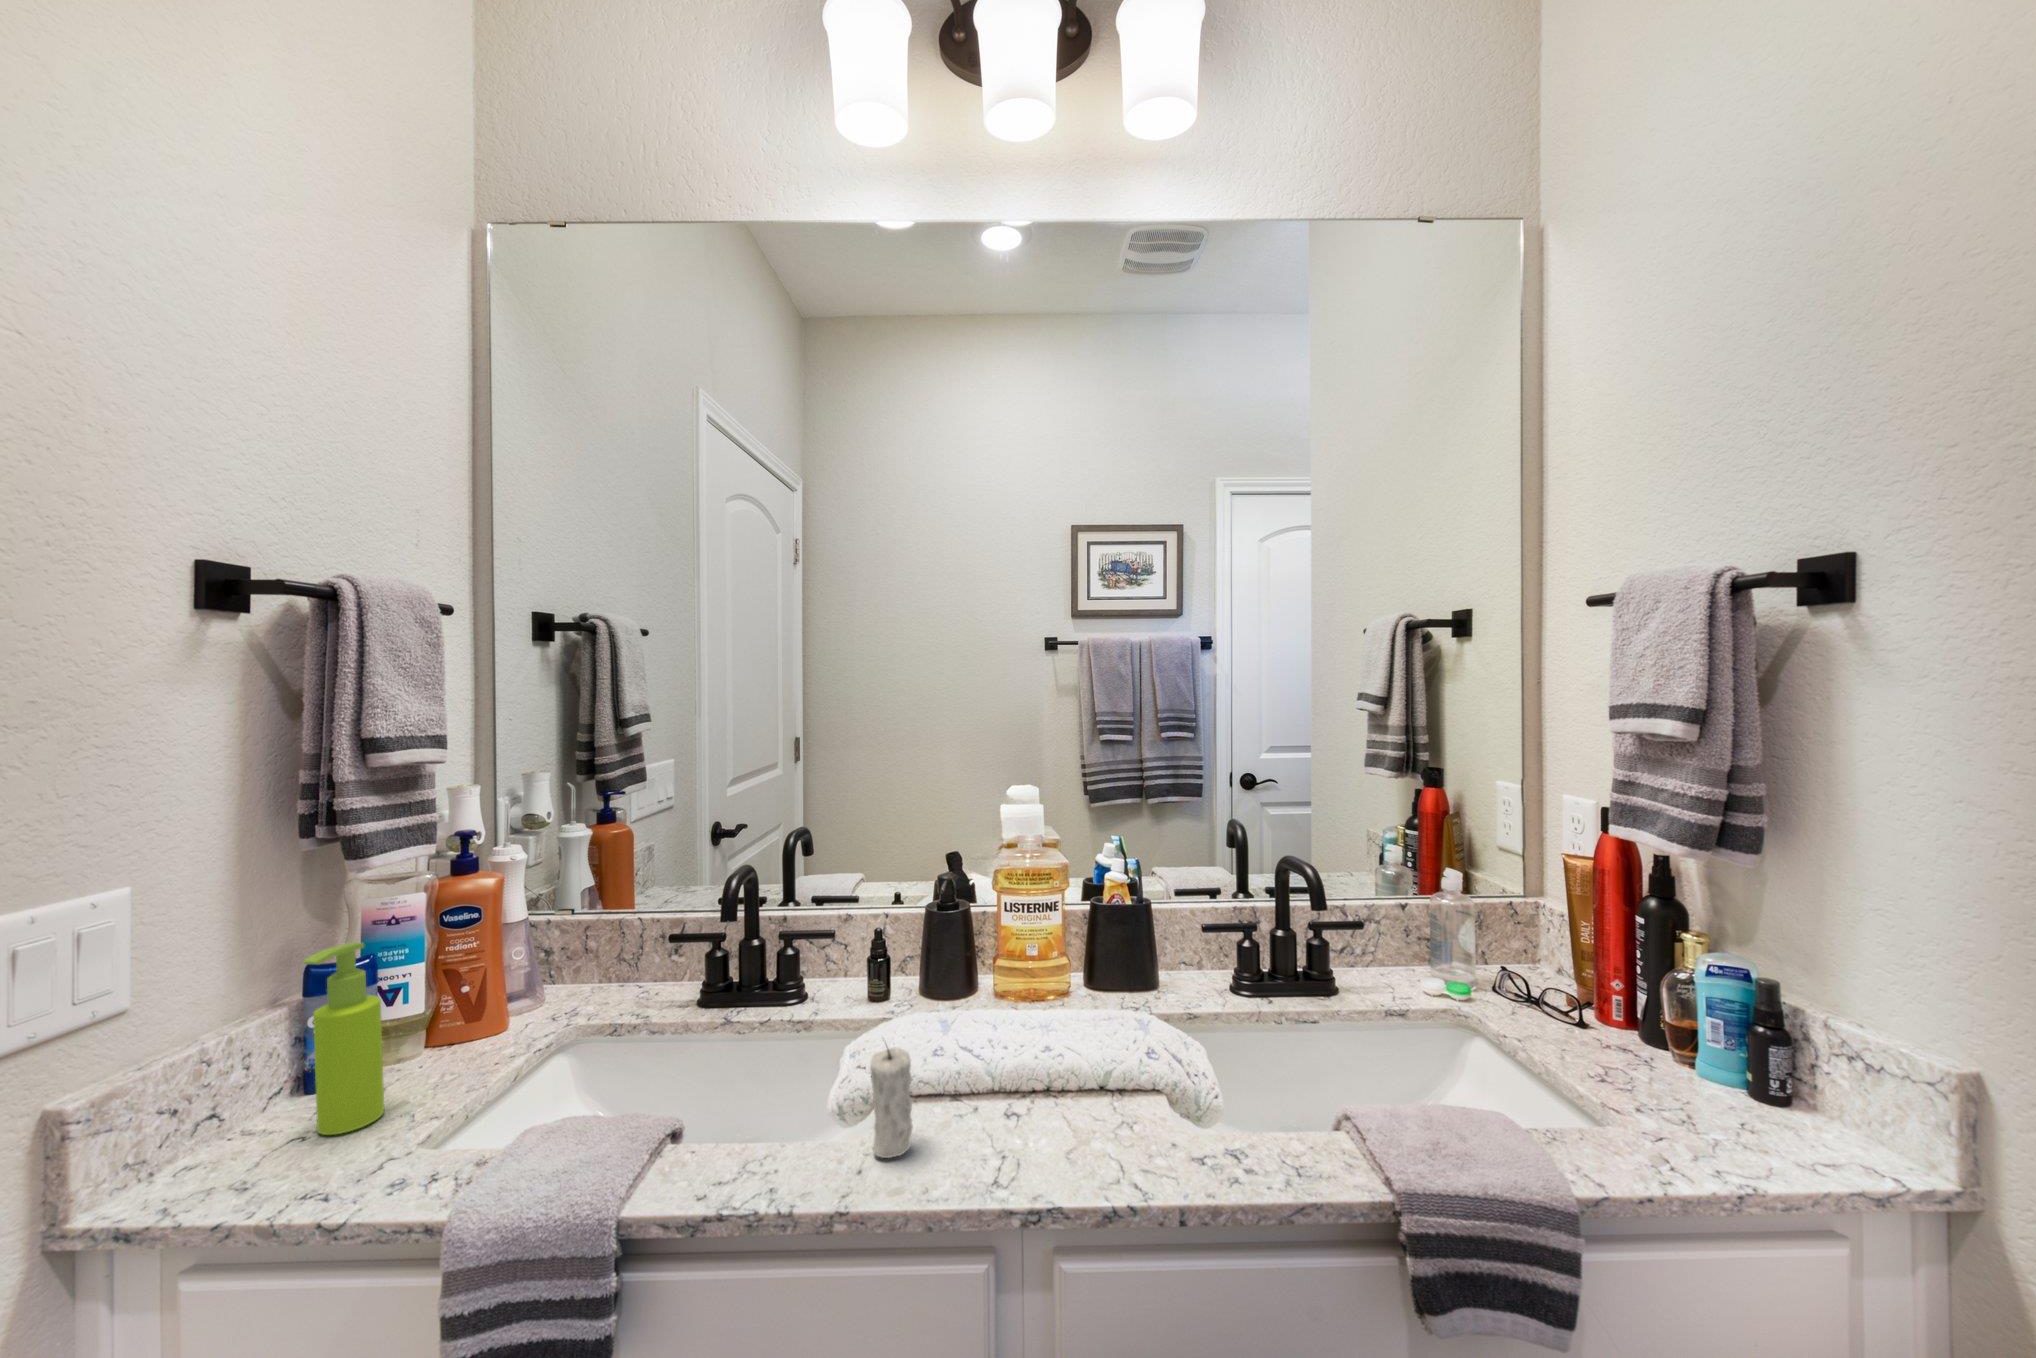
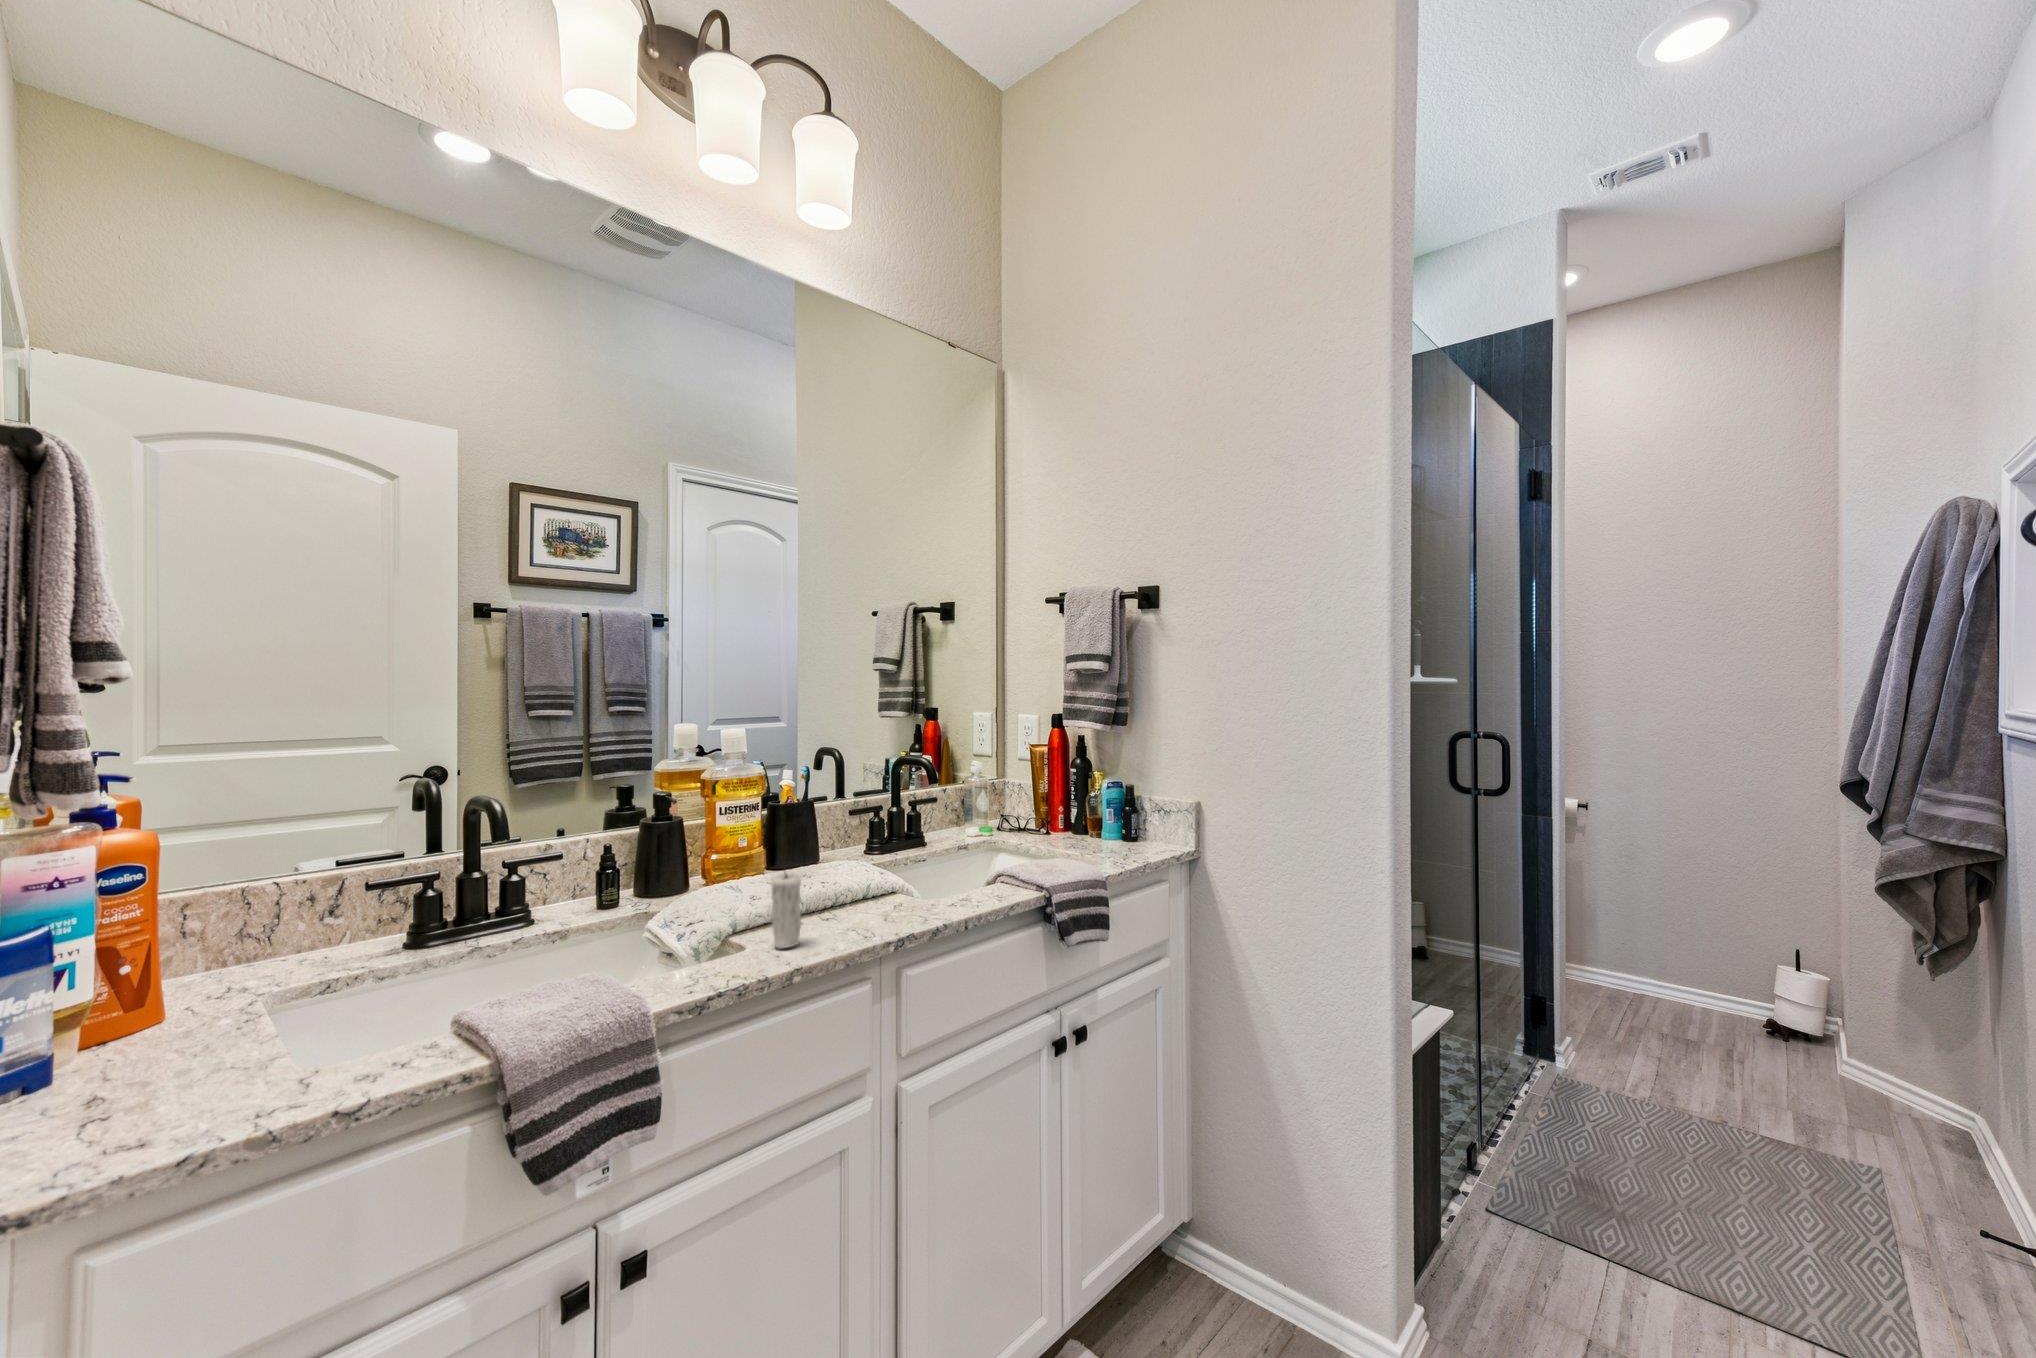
soap dispenser: present [303,942,384,1135] -> none [99,872,191,1108]

